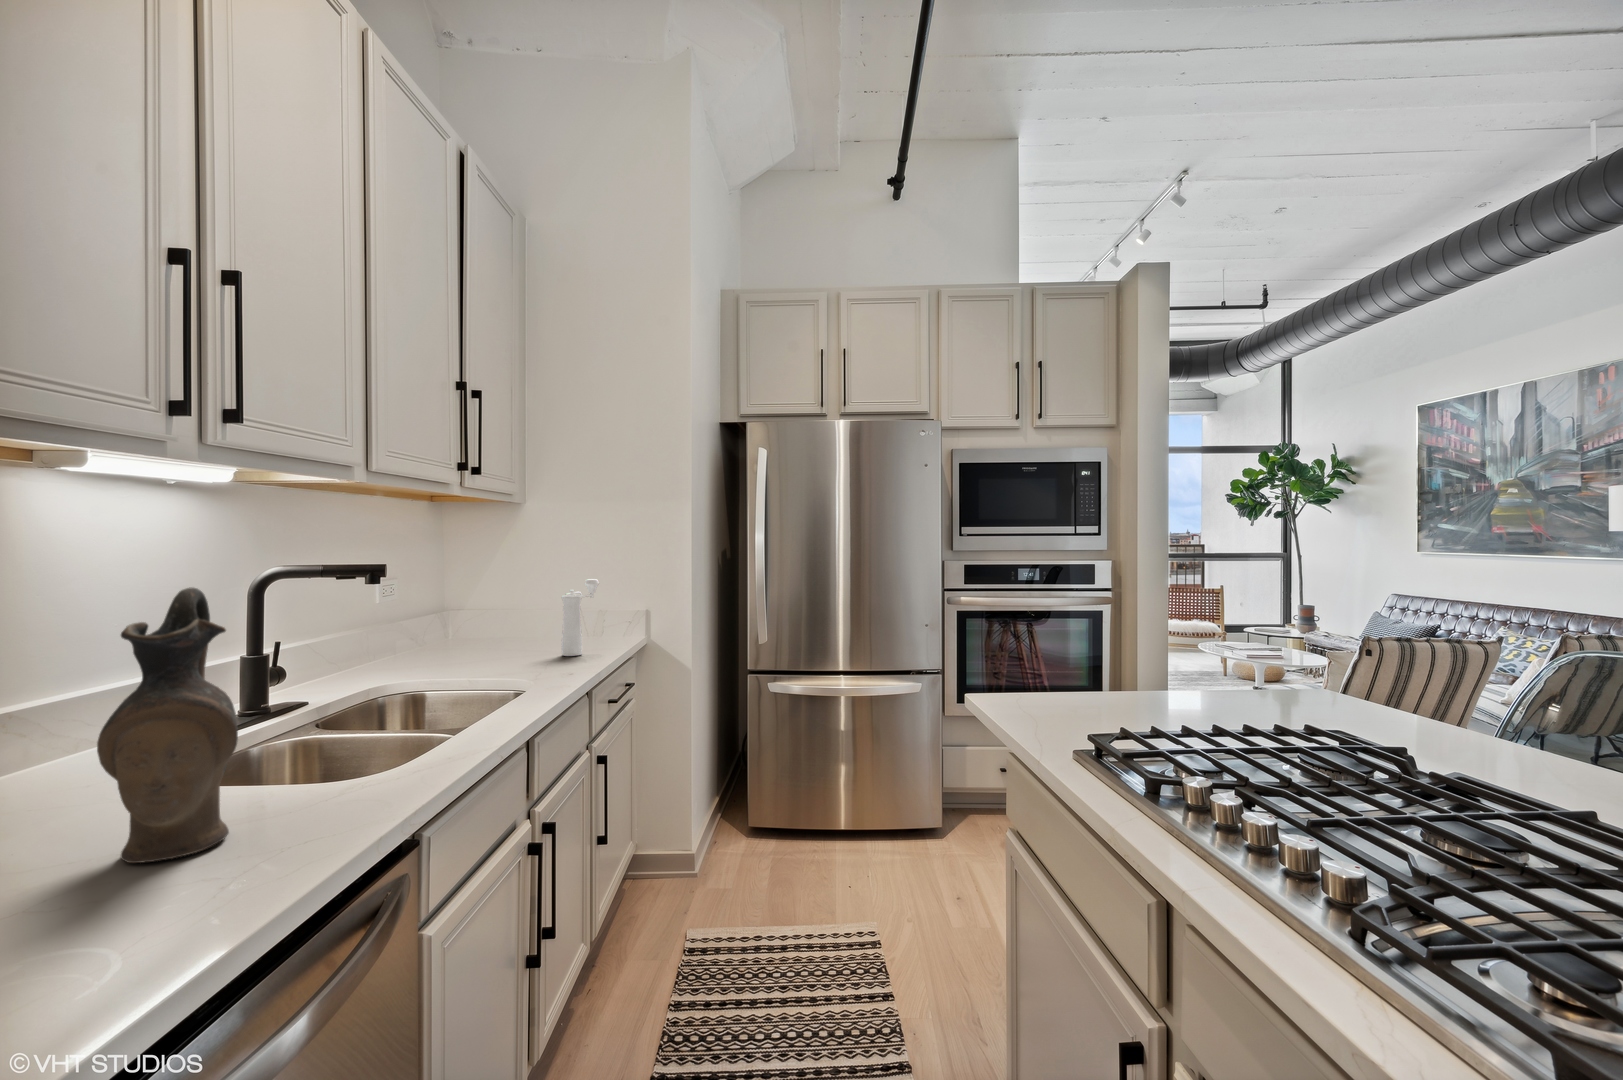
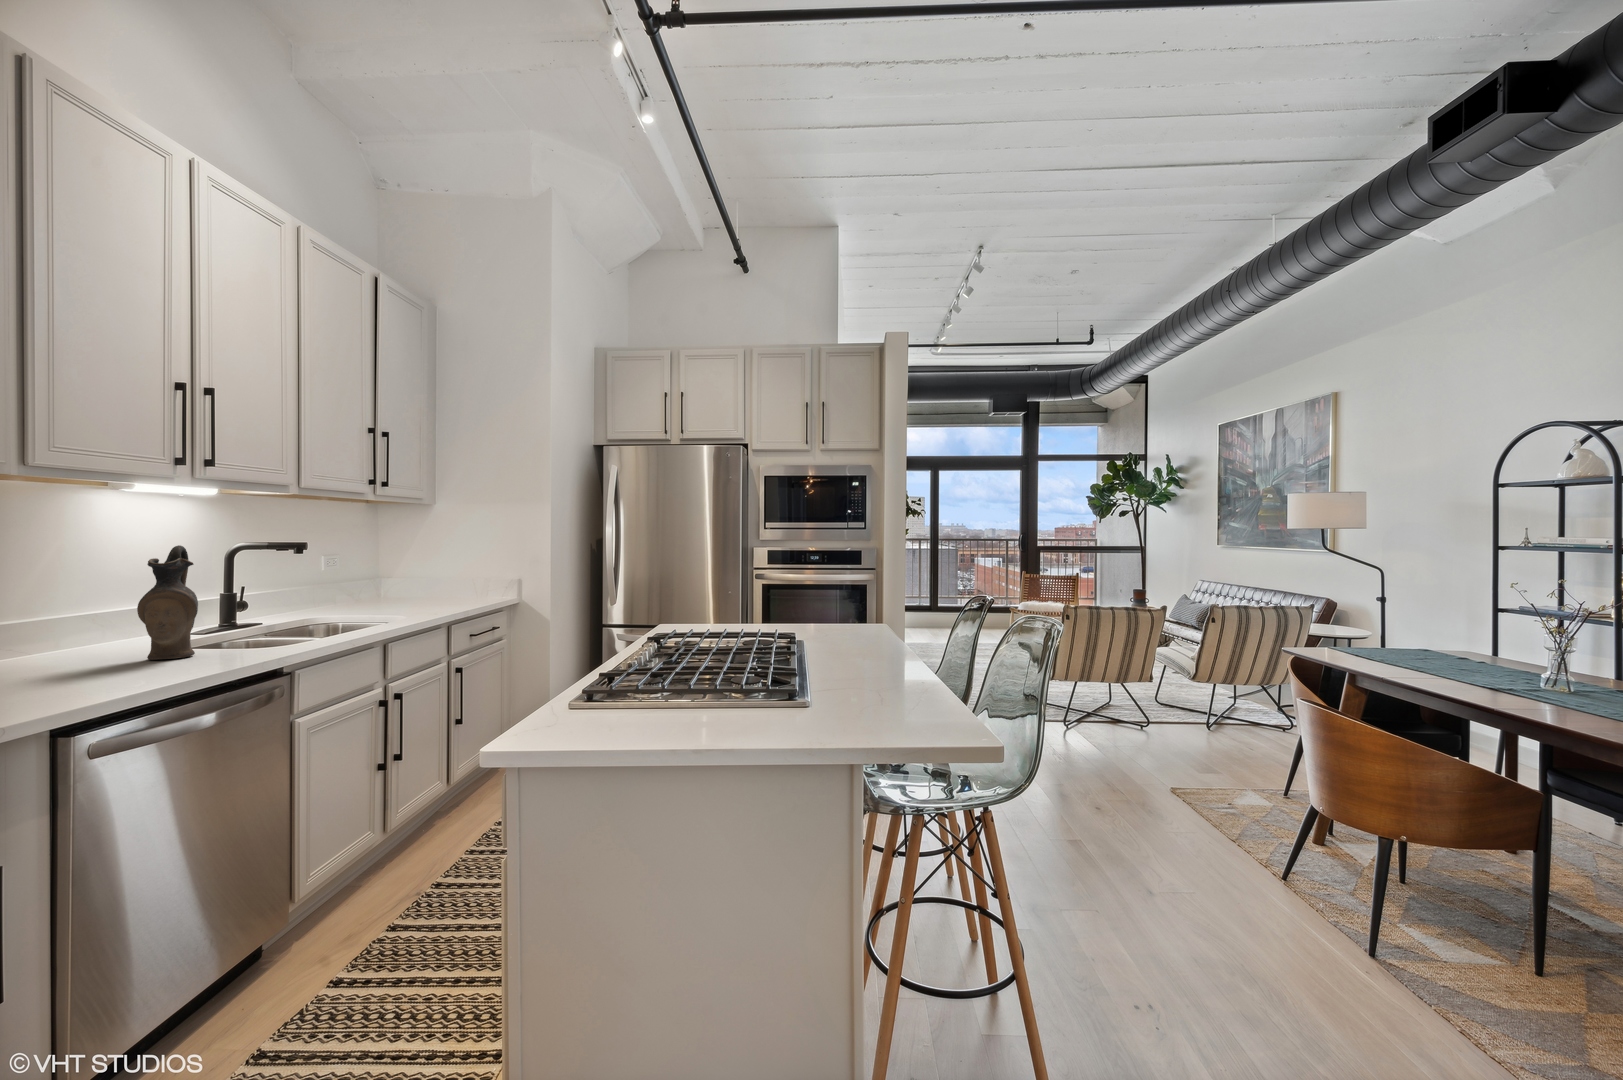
pepper mill: present [562,579,599,656] -> none [442,557,473,607]

